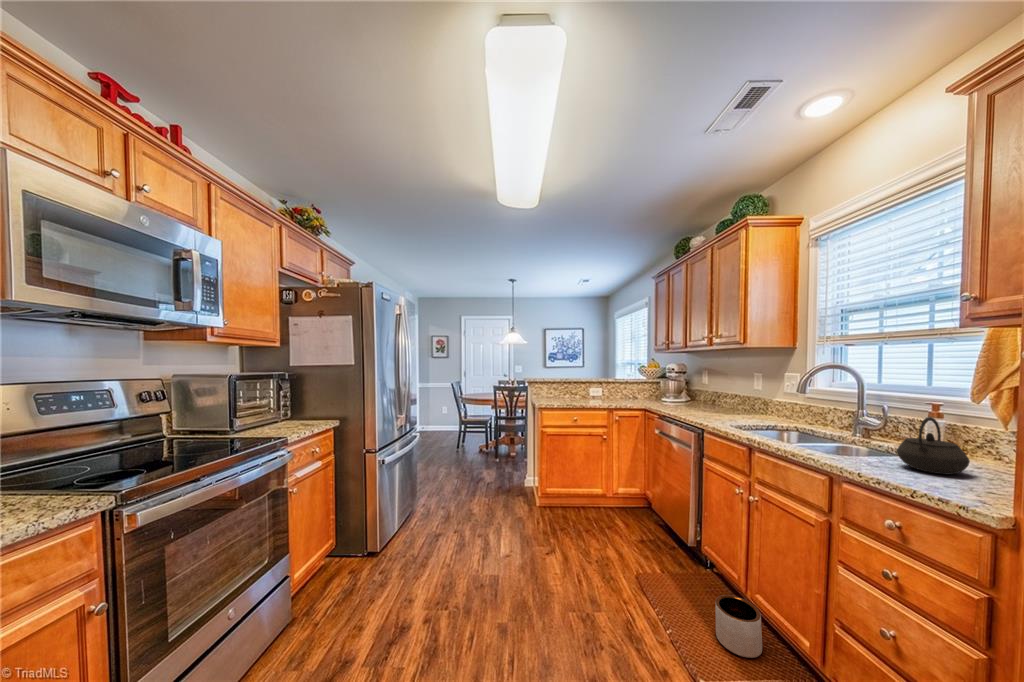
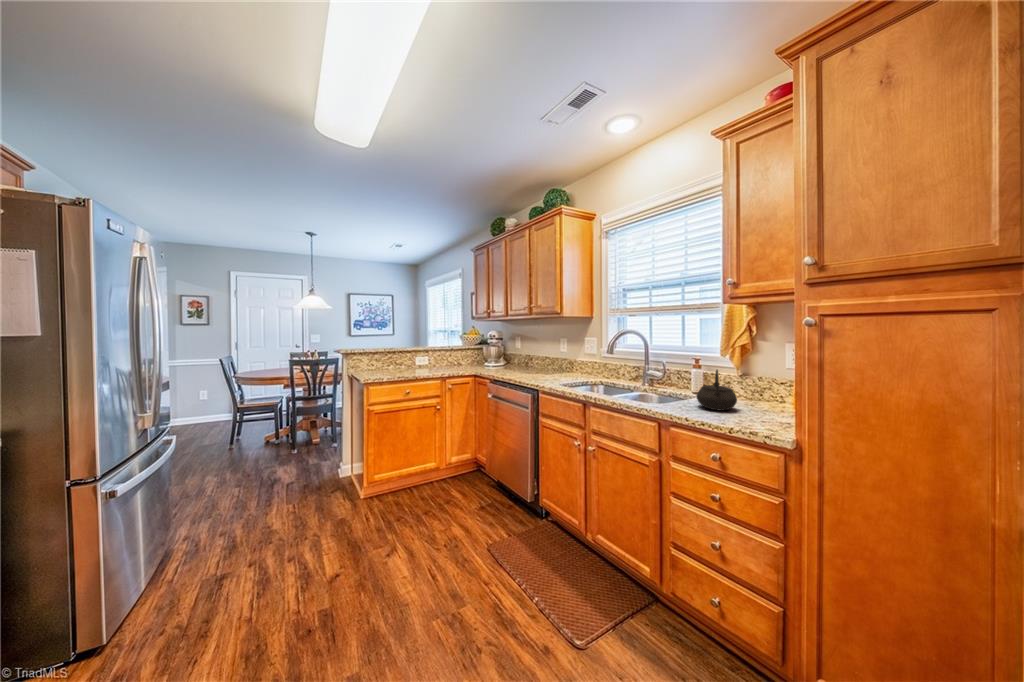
planter: present [715,595,762,658] -> none [565,535,599,587]

